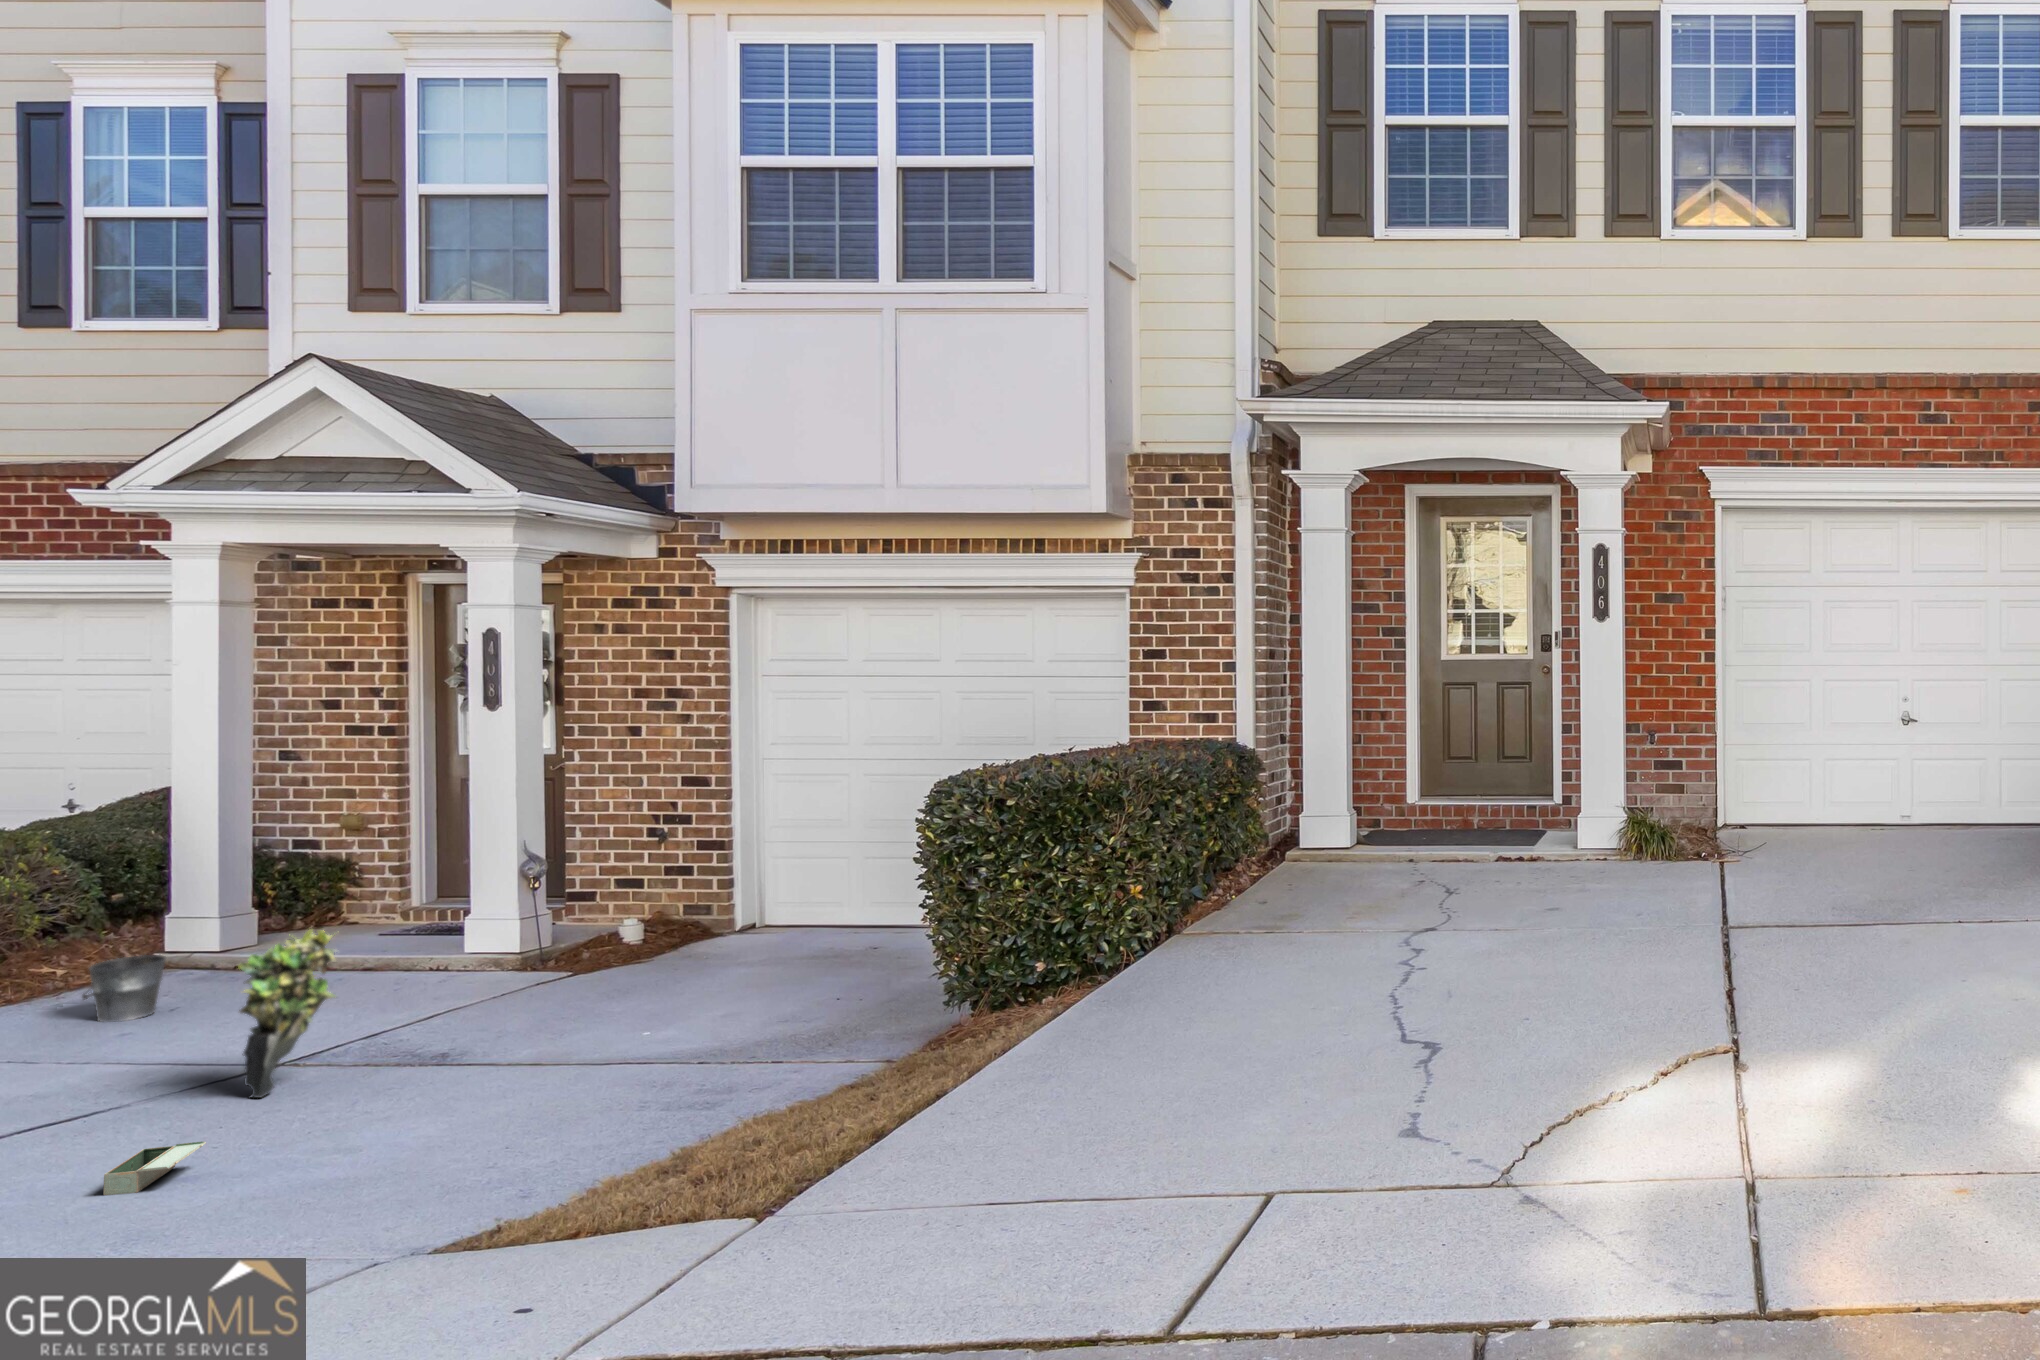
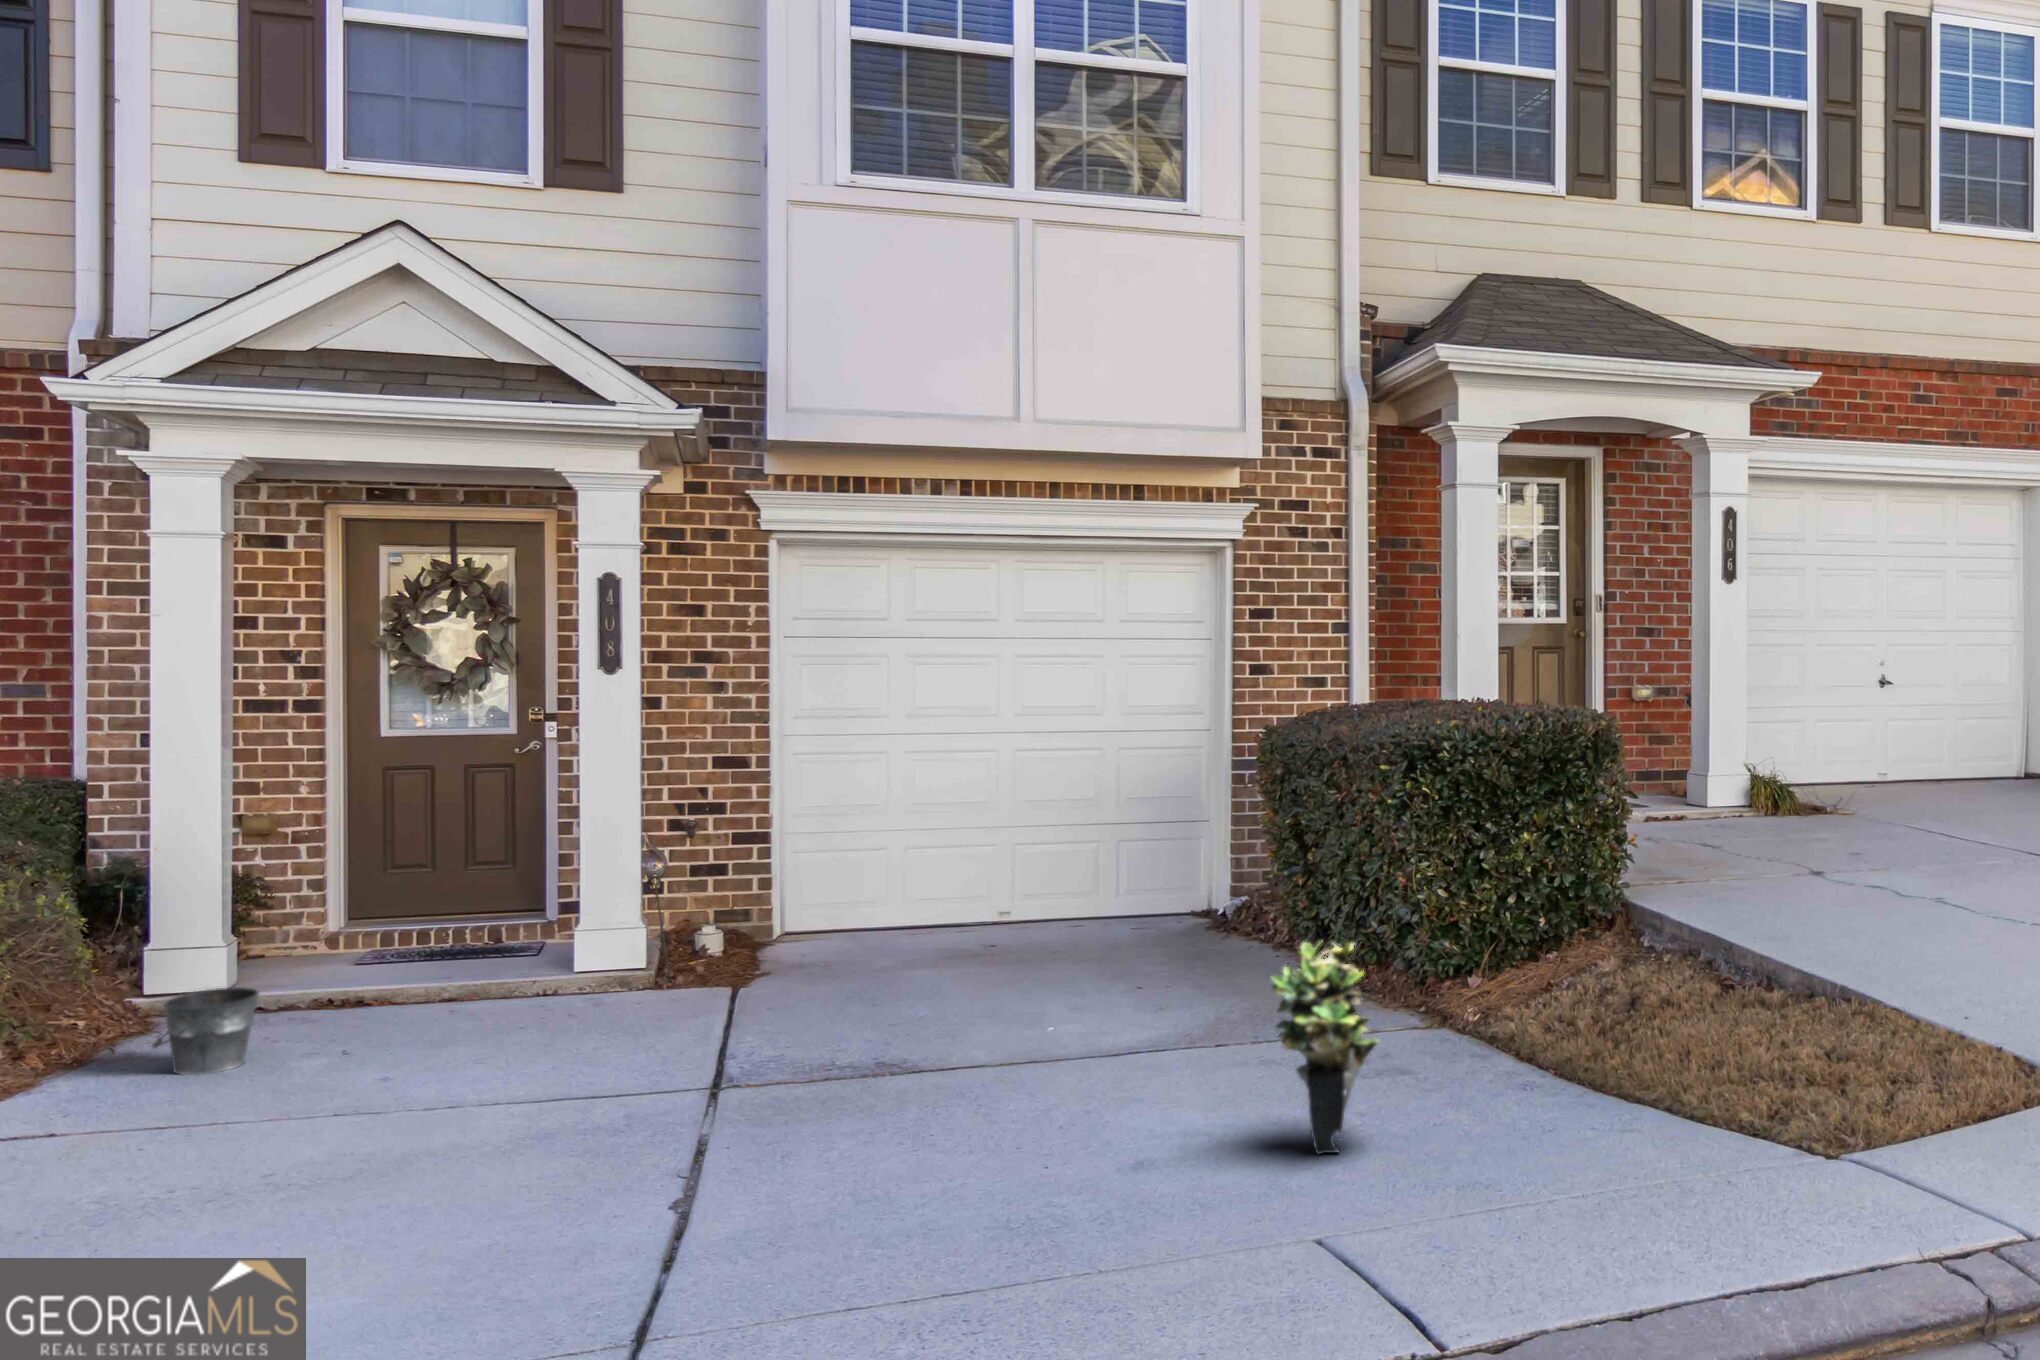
potted plant: present [239,930,336,1098] -> present [1270,942,1379,1154]
toolbox: present [103,1141,206,1195] -> none [774,1162,868,1229]

